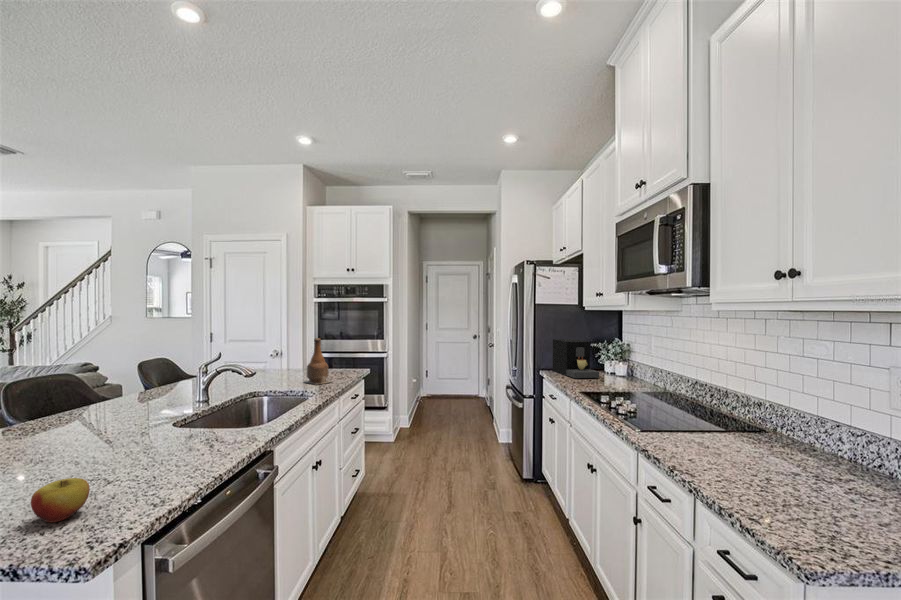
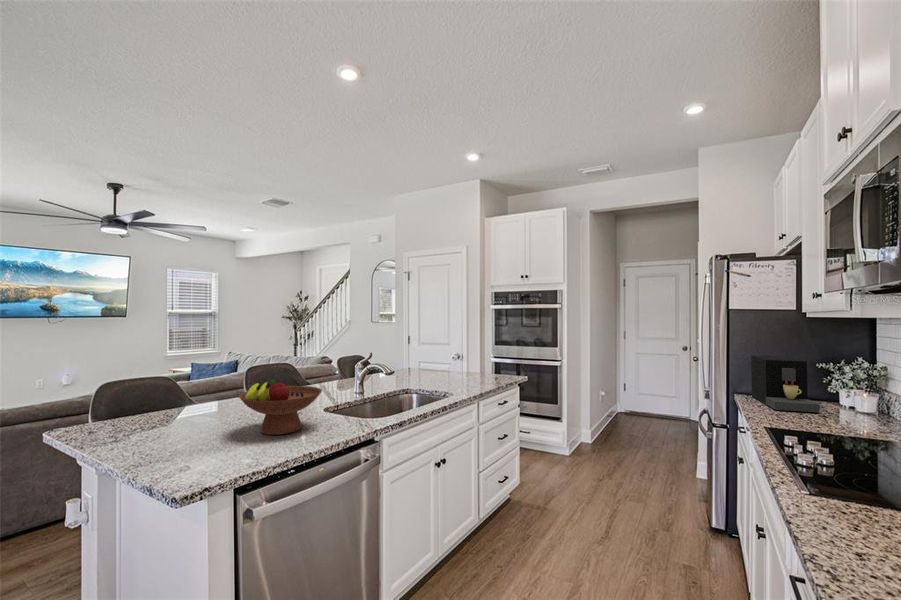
bottle: present [305,338,331,384] -> none [452,343,477,387]
fruit bowl: none [75,392,202,465] -> present [239,380,322,435]
apple: present [31,478,90,522] -> none [184,436,219,465]

